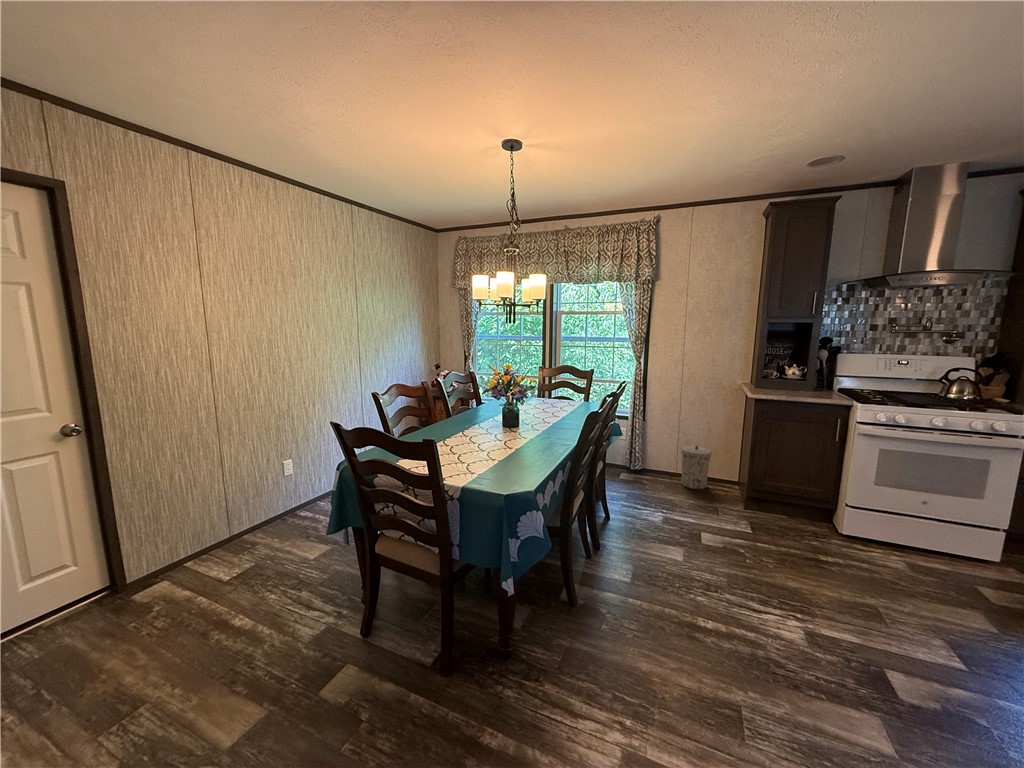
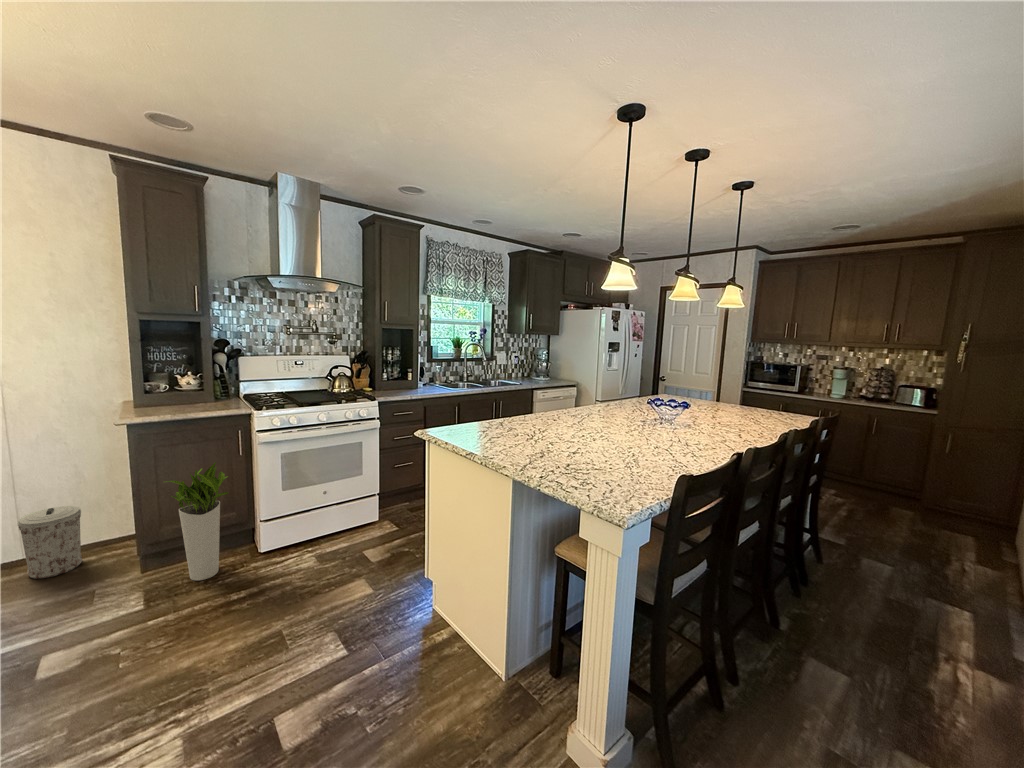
planter: none [775,441,823,534] -> present [166,462,228,581]

